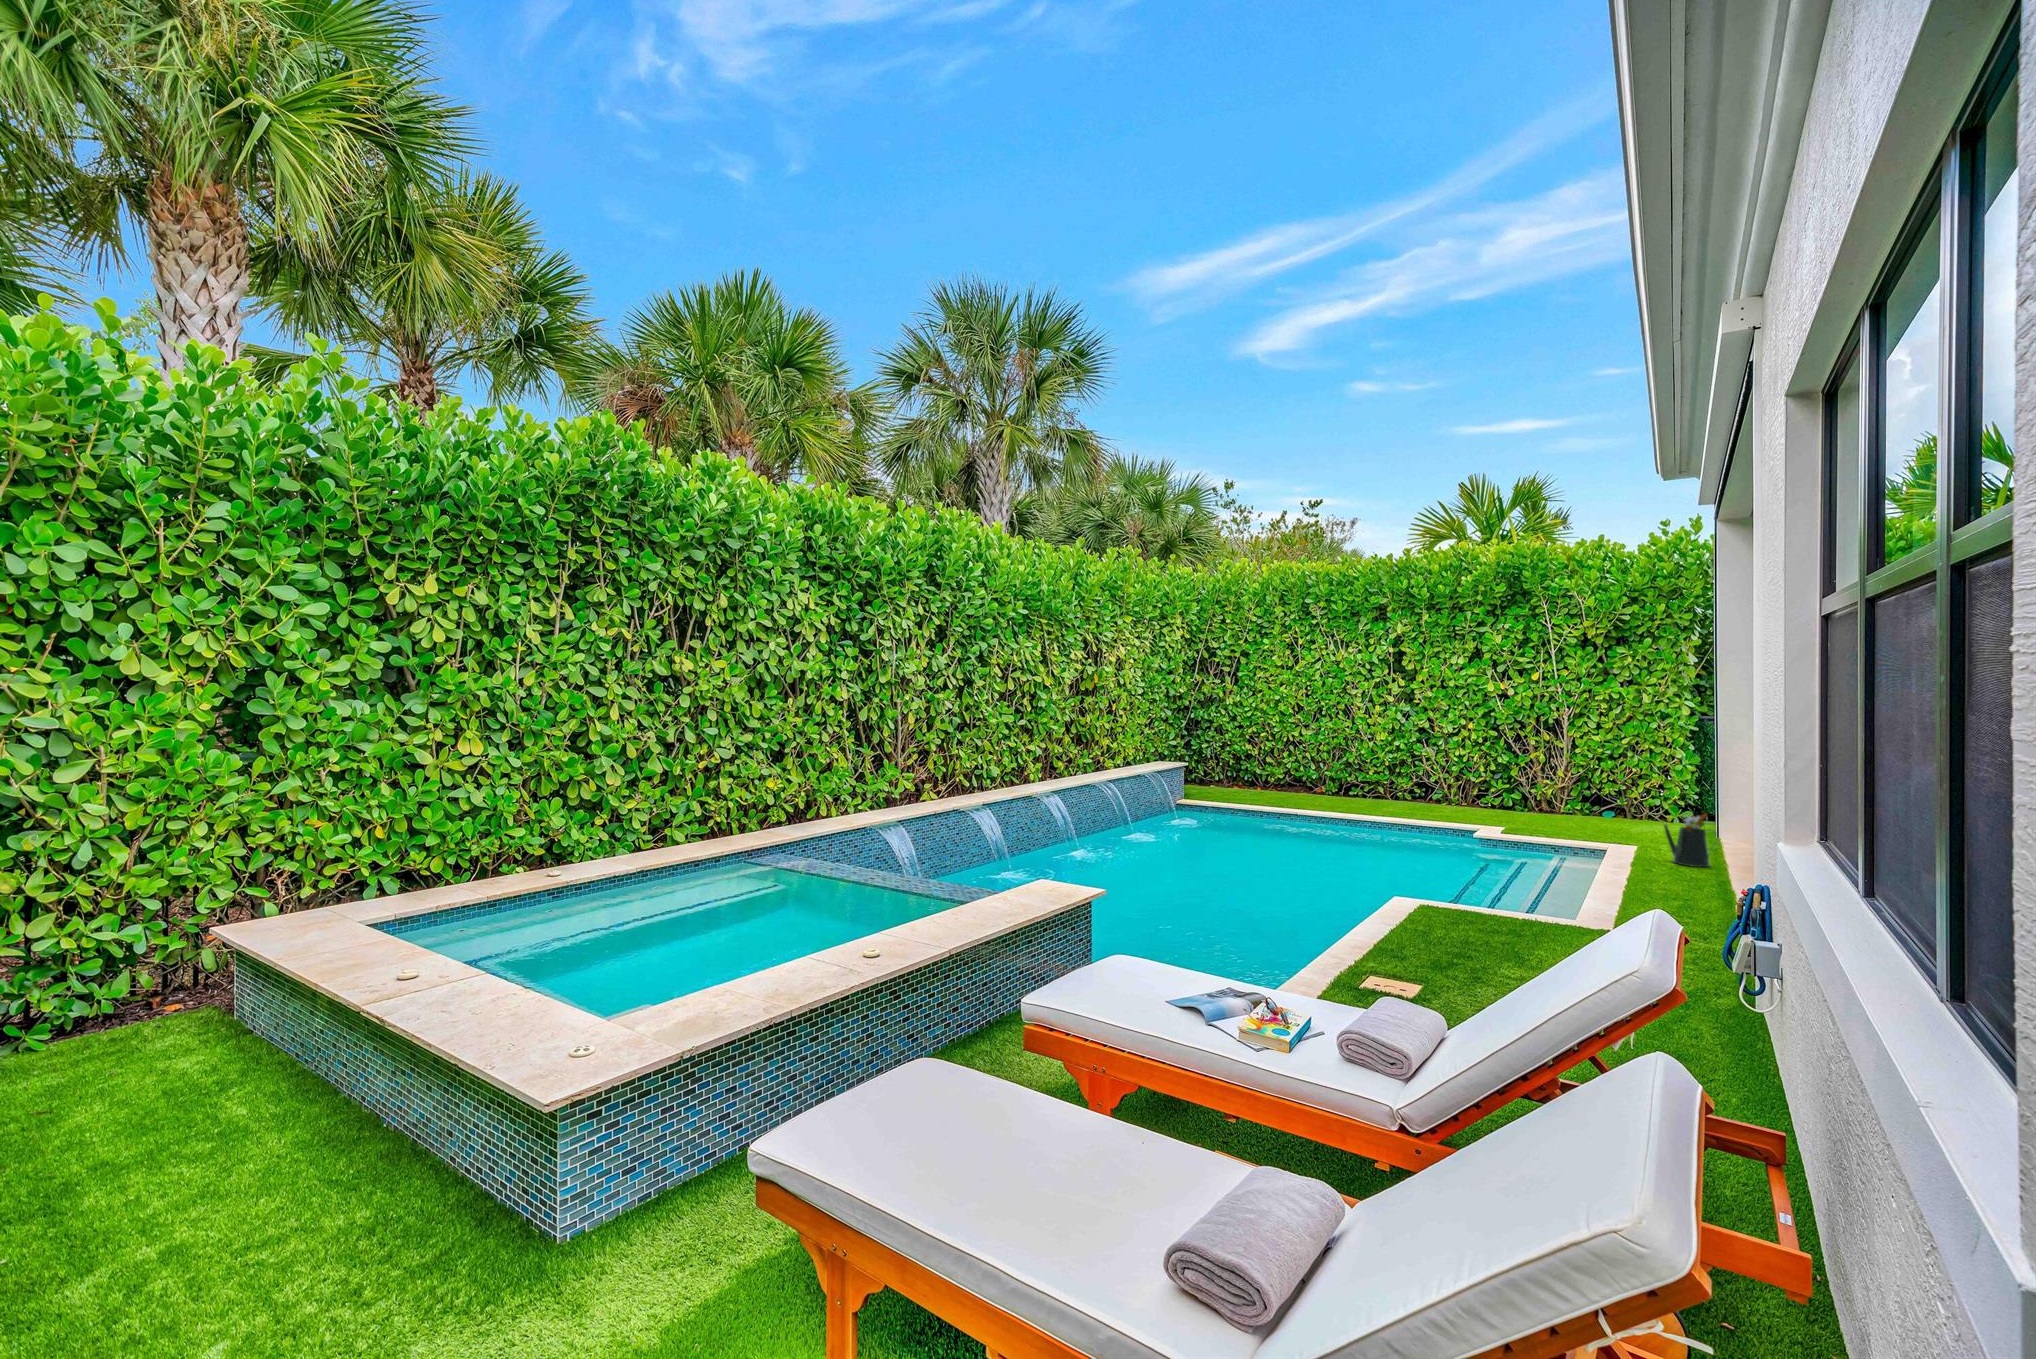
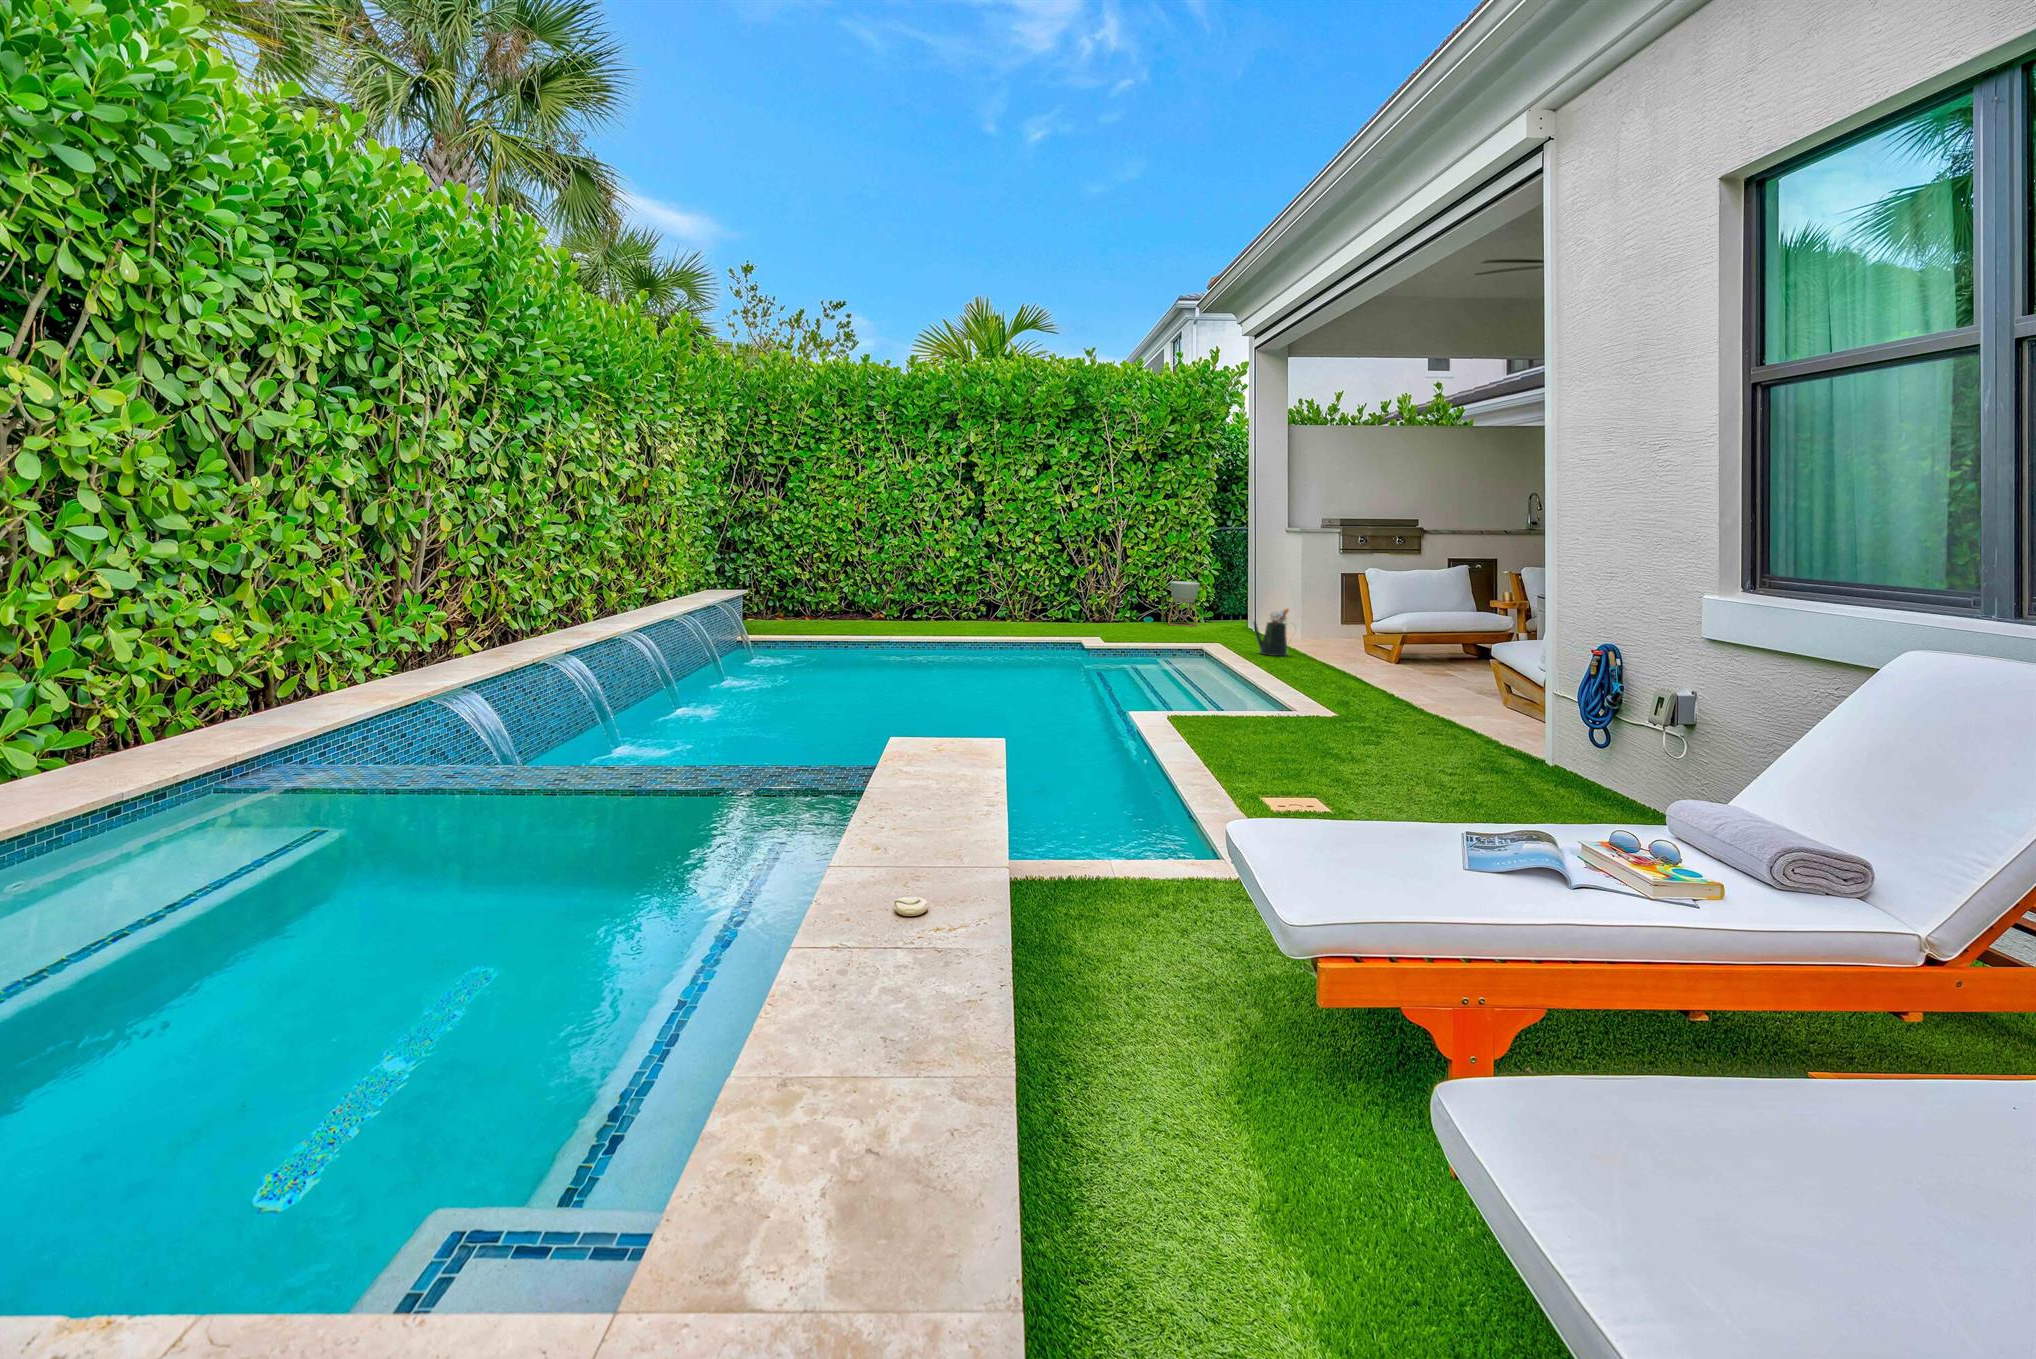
planter: none [1625,774,1667,826] -> present [1168,581,1200,626]

